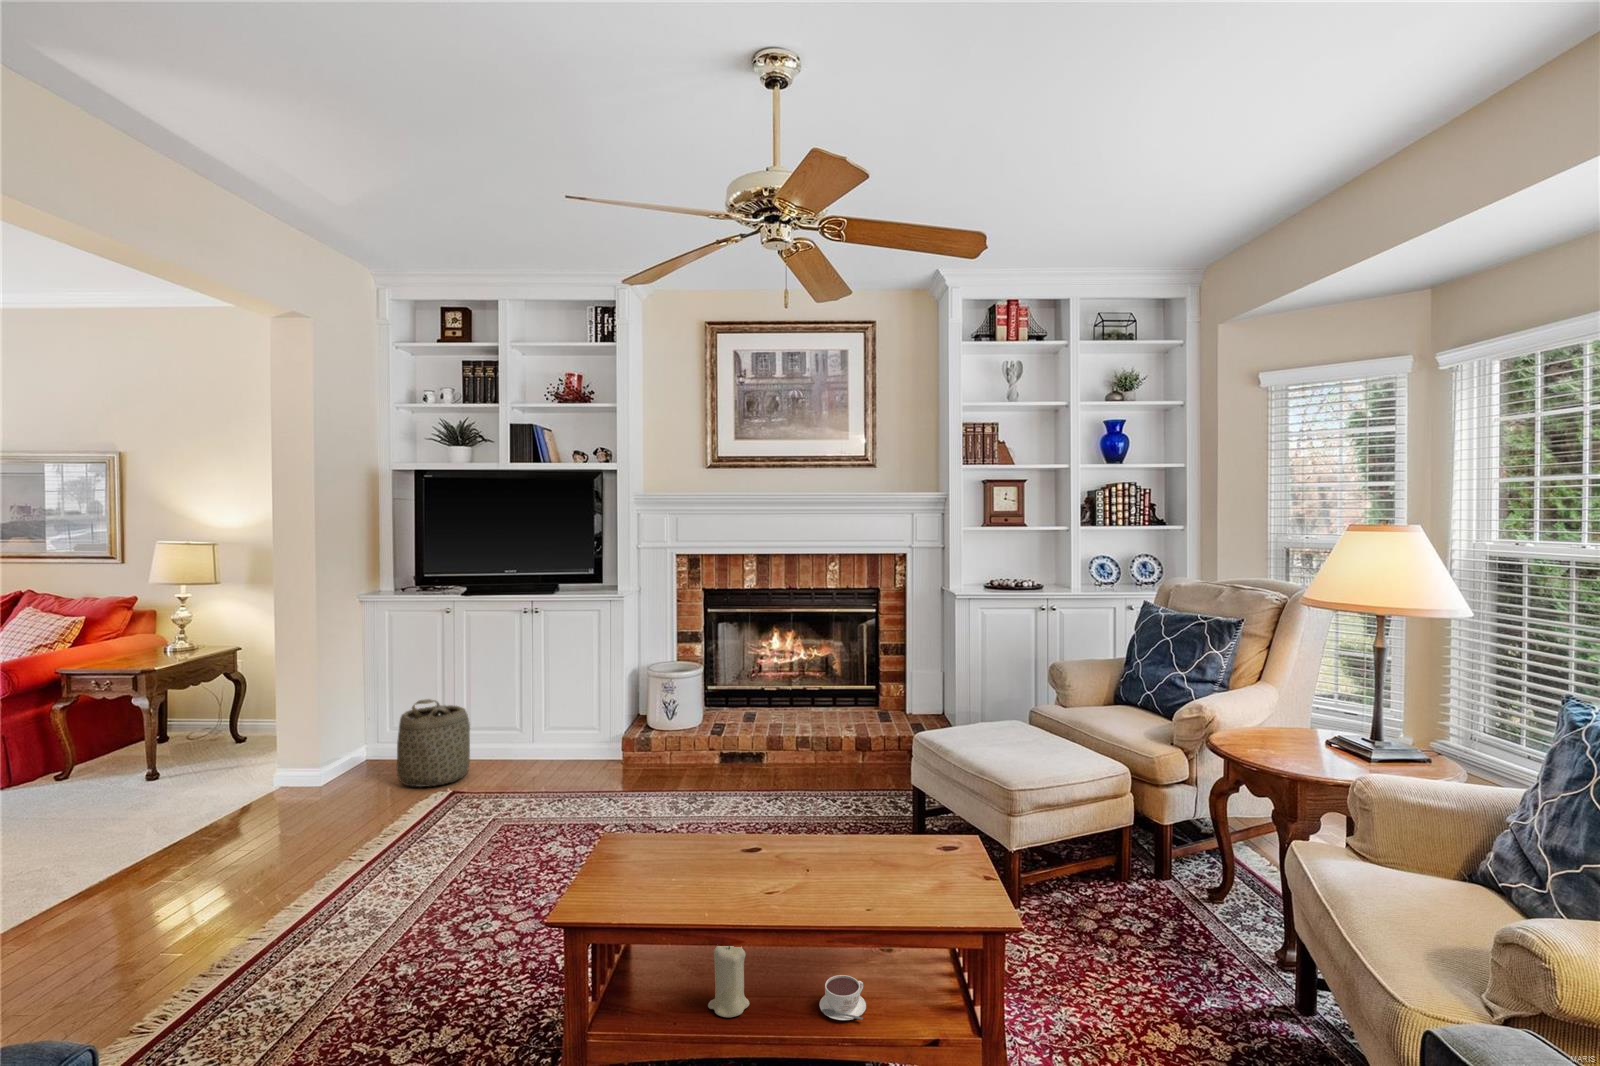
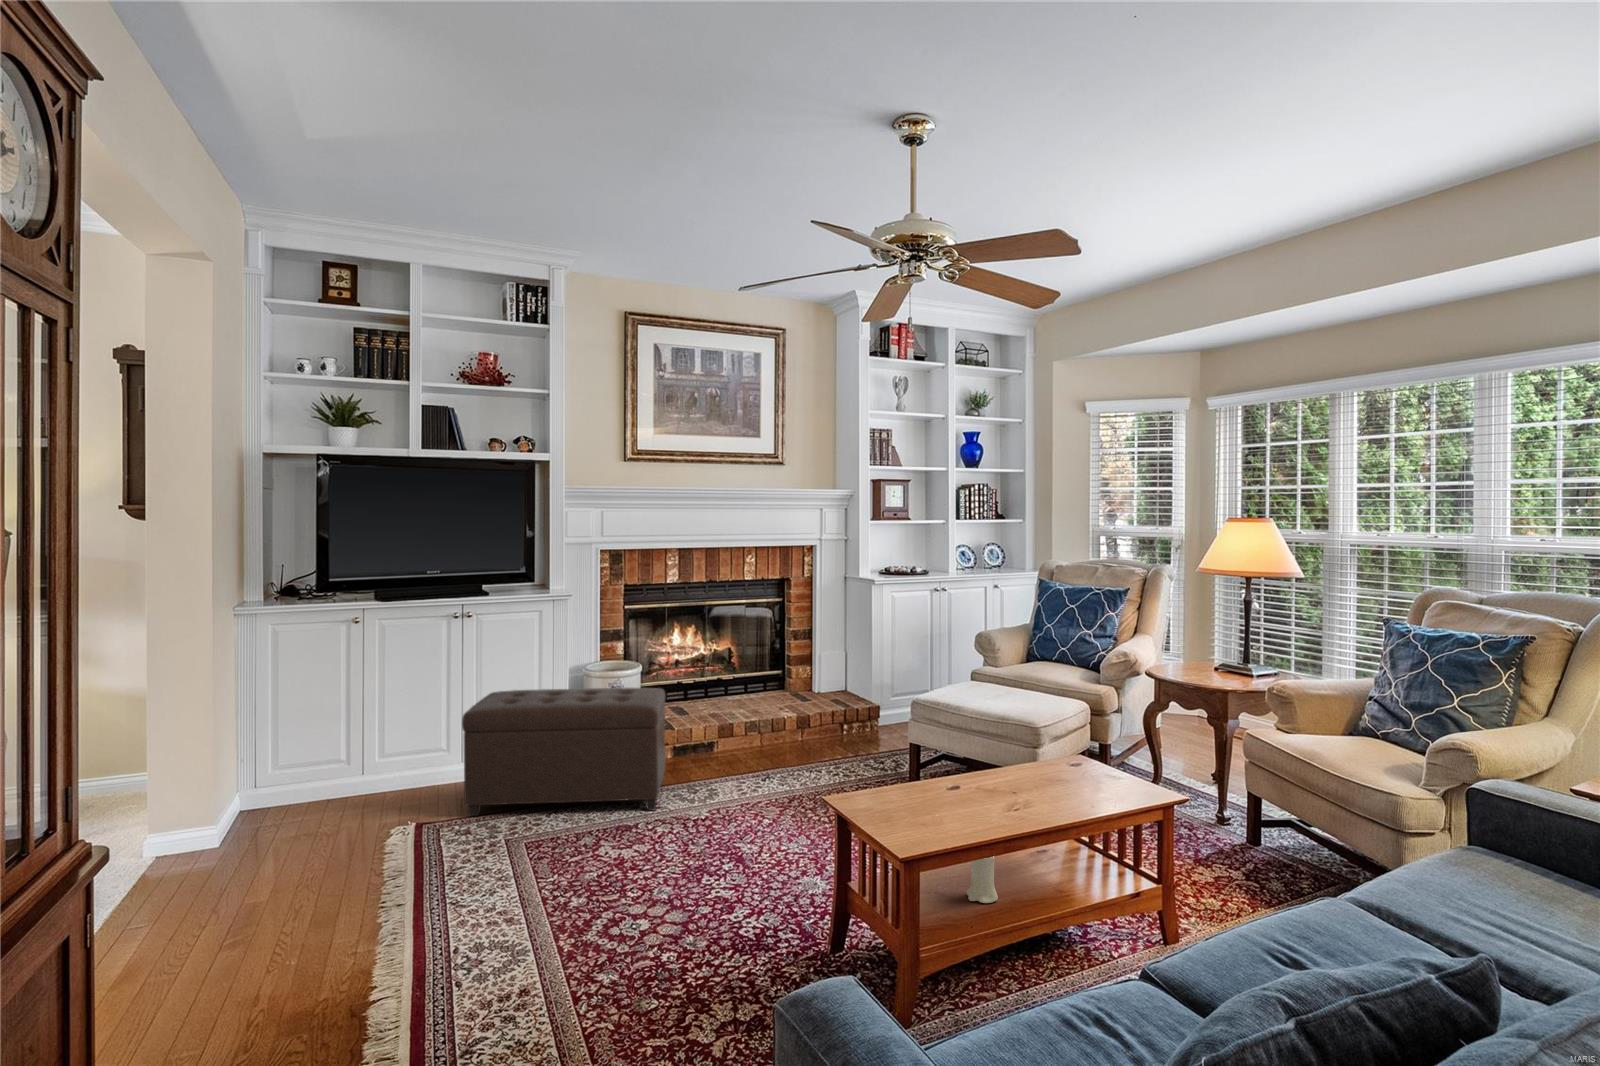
ottoman: none [483,683,681,817] -> present [462,688,665,816]
basket: present [397,699,470,787] -> none [330,722,418,822]
coffee cup: present [819,975,866,1020] -> none [1035,858,1076,886]

